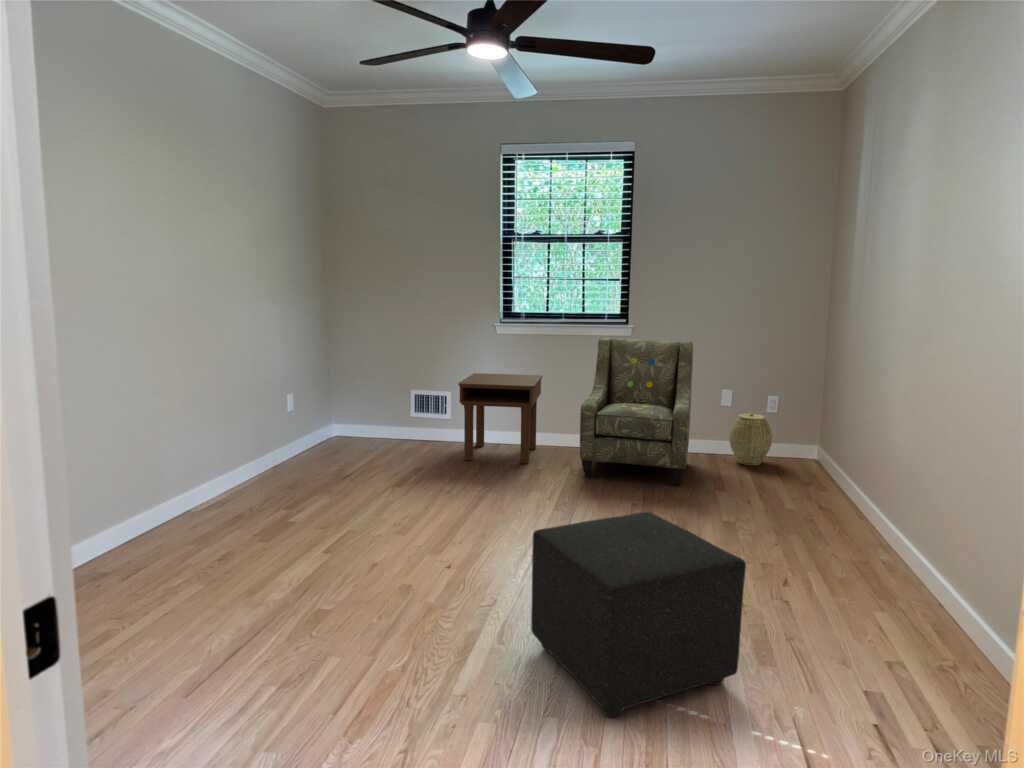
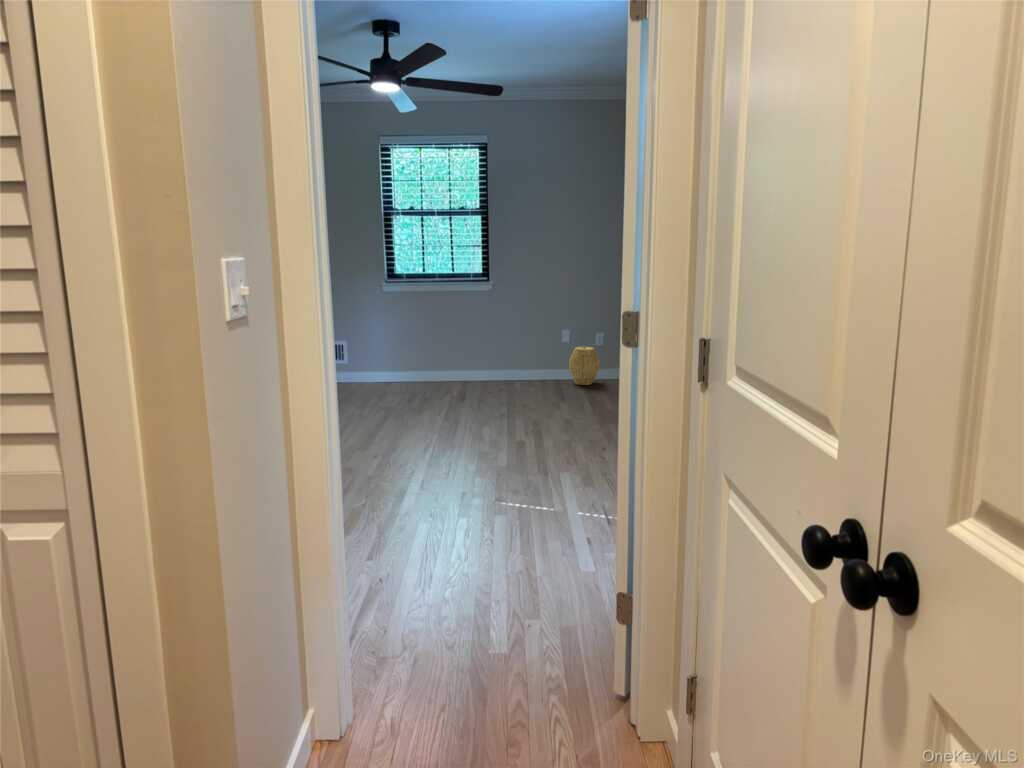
armchair: present [580,338,693,486] -> none [458,292,539,401]
nightstand: present [458,373,542,463] -> none [357,324,422,395]
ottoman: present [531,511,746,717] -> none [444,404,573,516]

